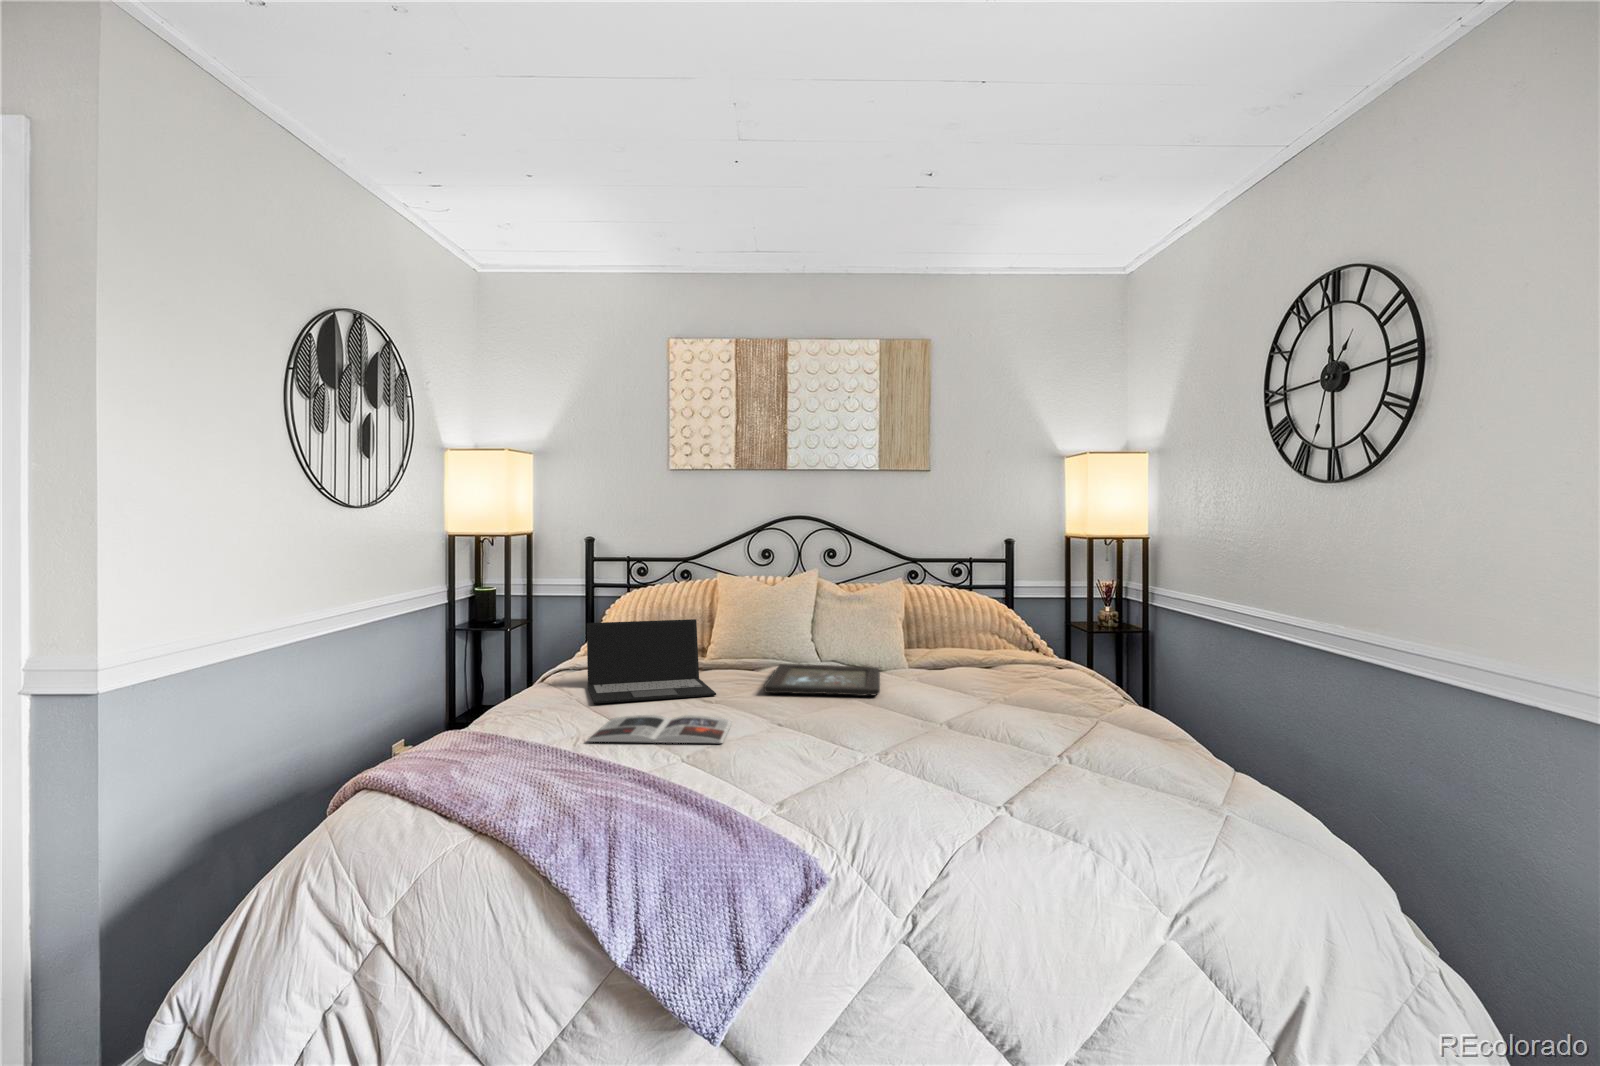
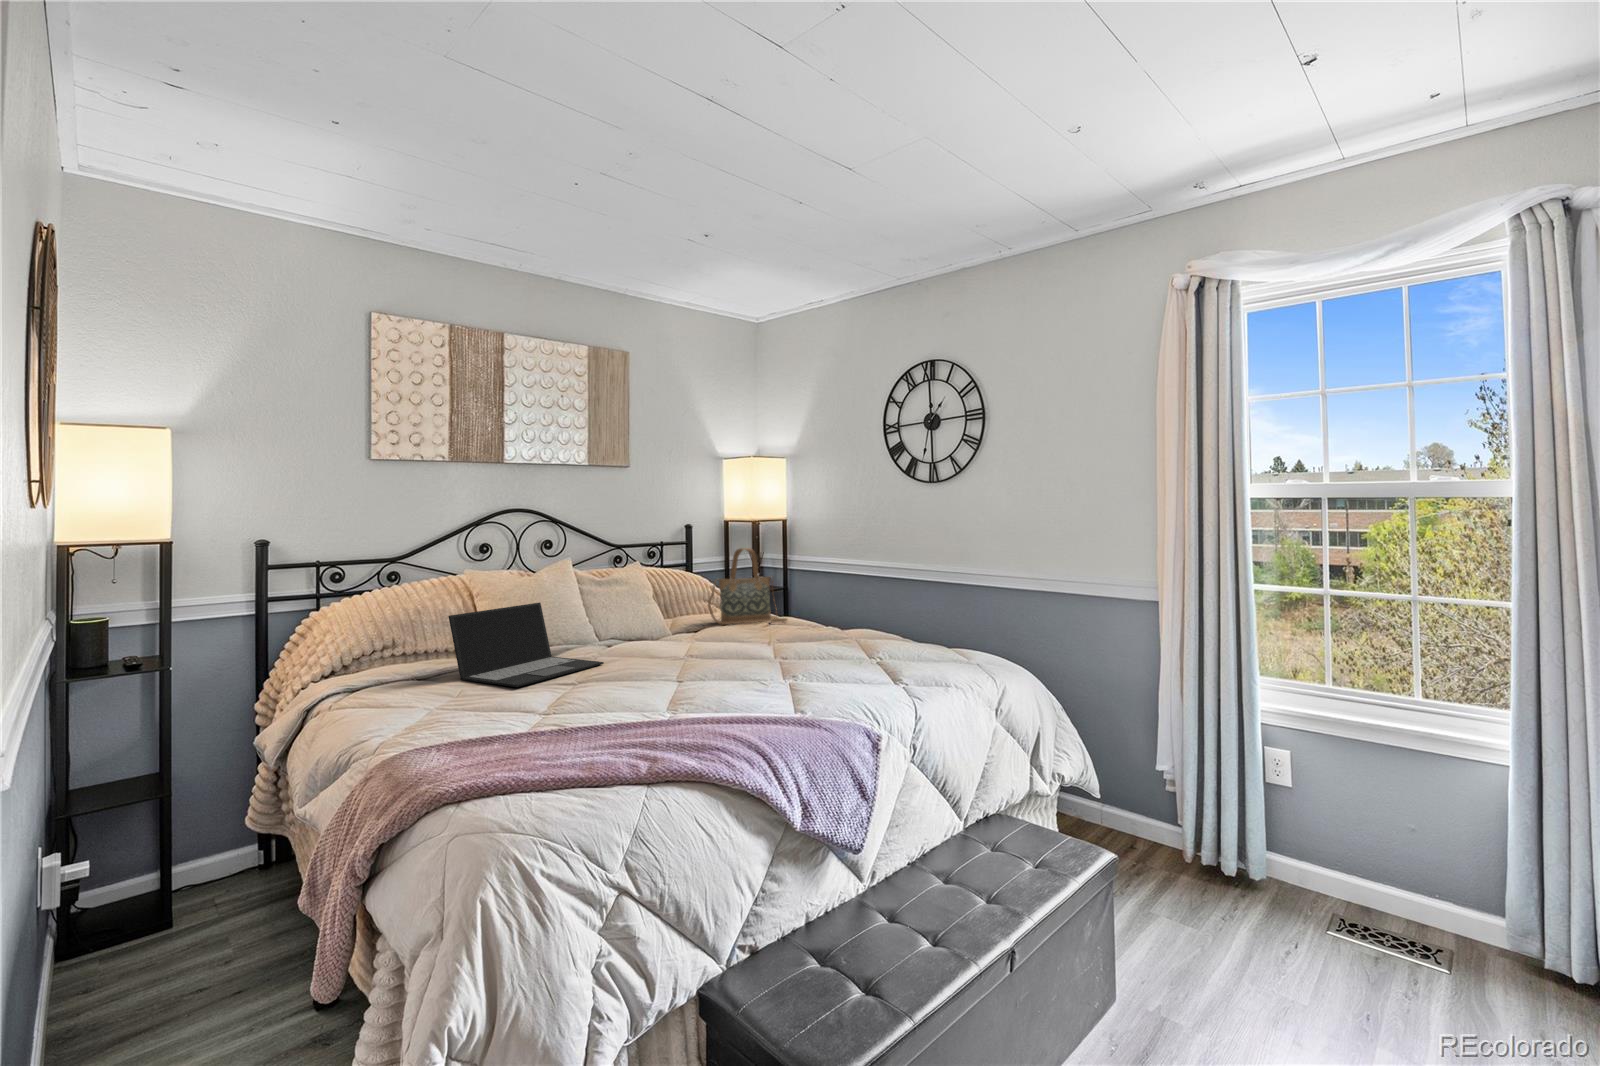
handbag: none [935,575,1034,681] -> present [708,548,787,624]
tray: present [764,664,880,696] -> none [598,628,724,655]
magazine: present [587,715,732,743] -> none [568,674,704,708]

